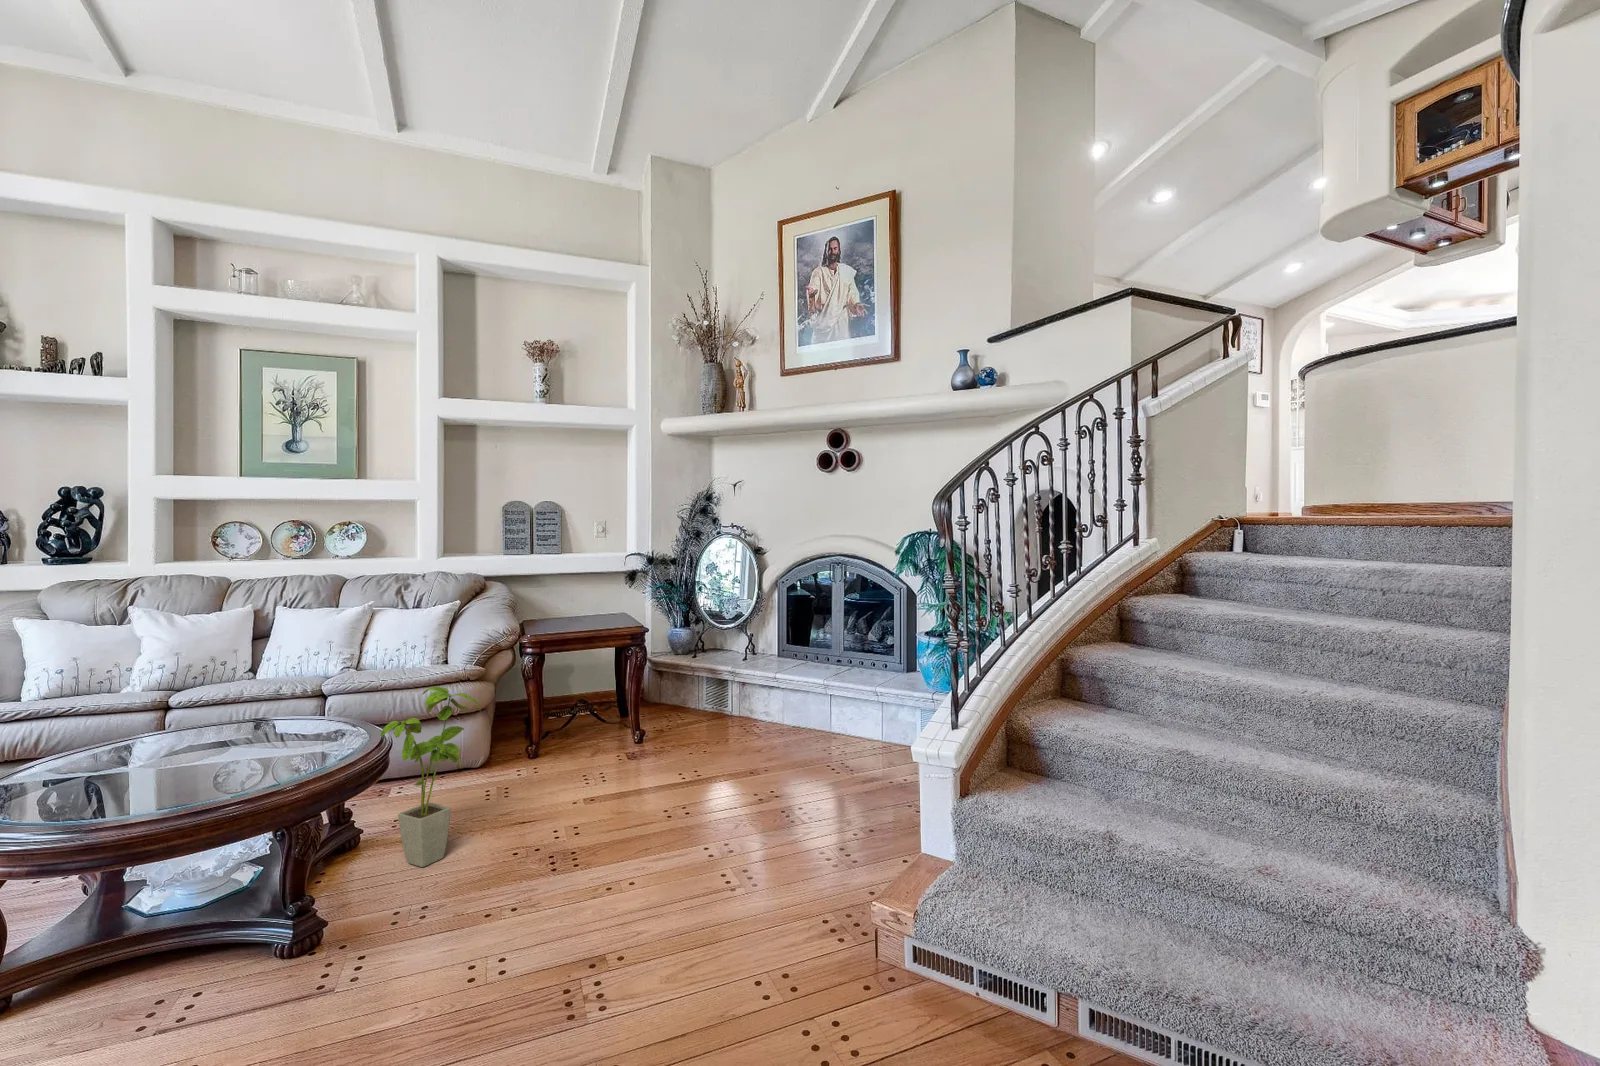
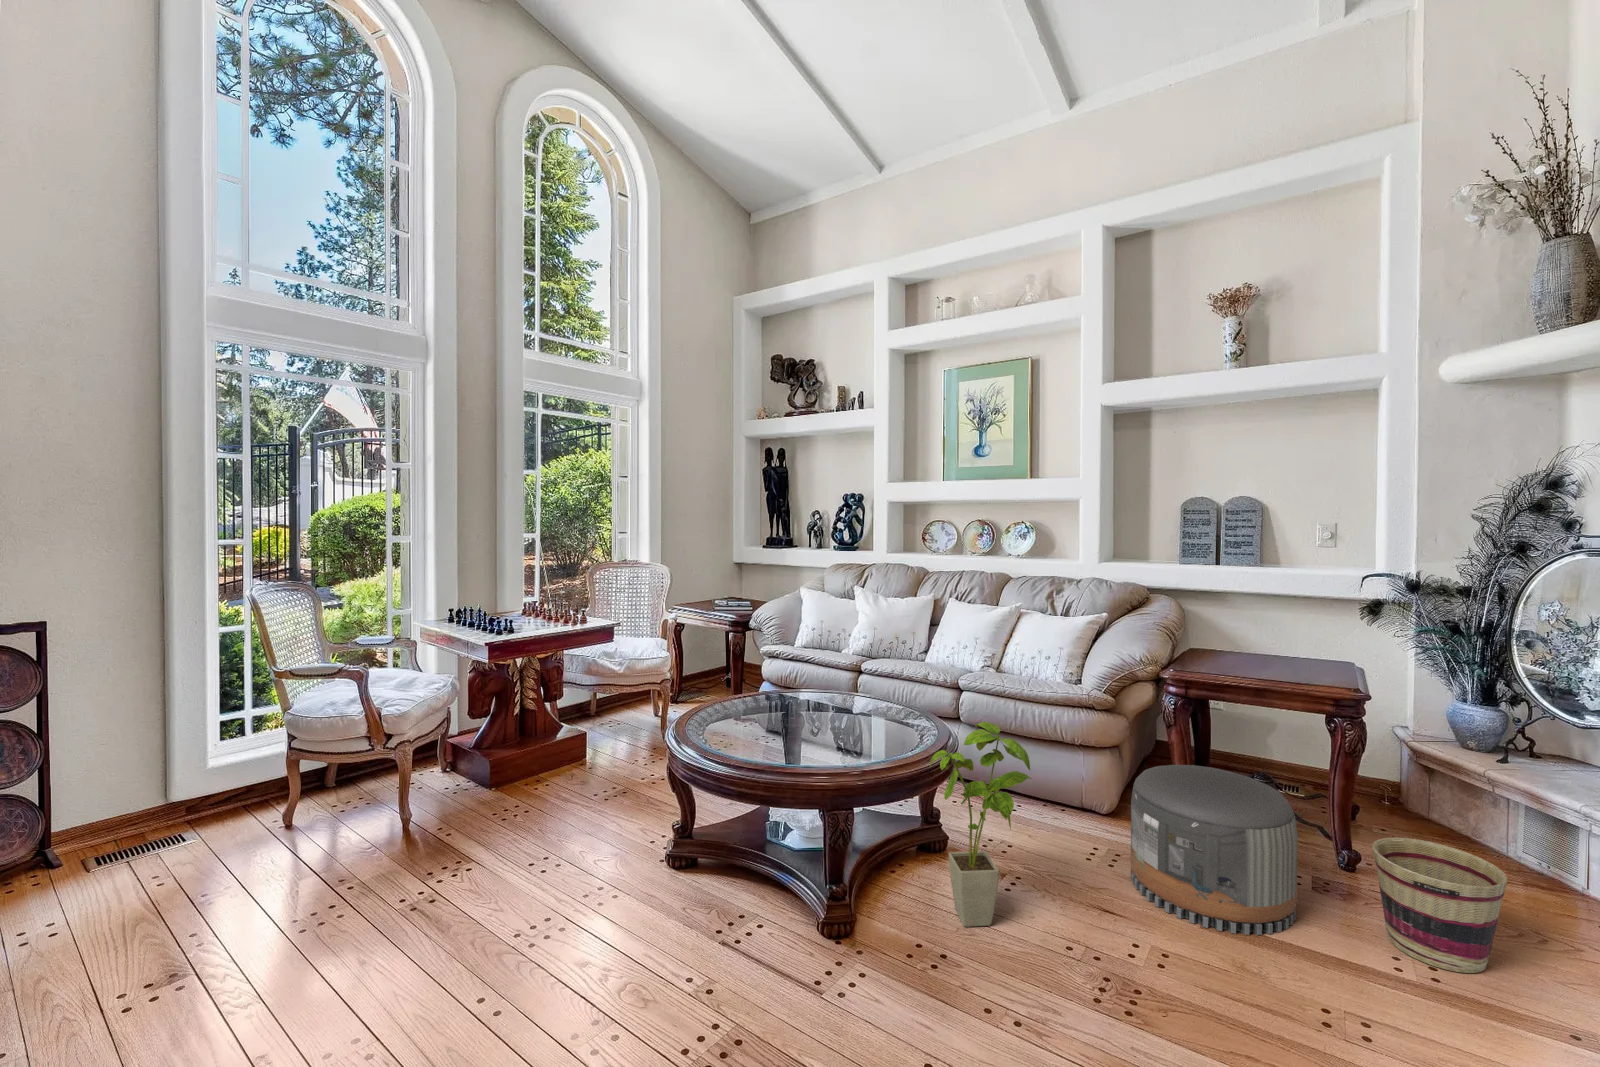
pouf: none [521,696,627,802] -> present [1131,765,1298,935]
basket: none [662,705,719,771] -> present [1373,838,1507,973]

